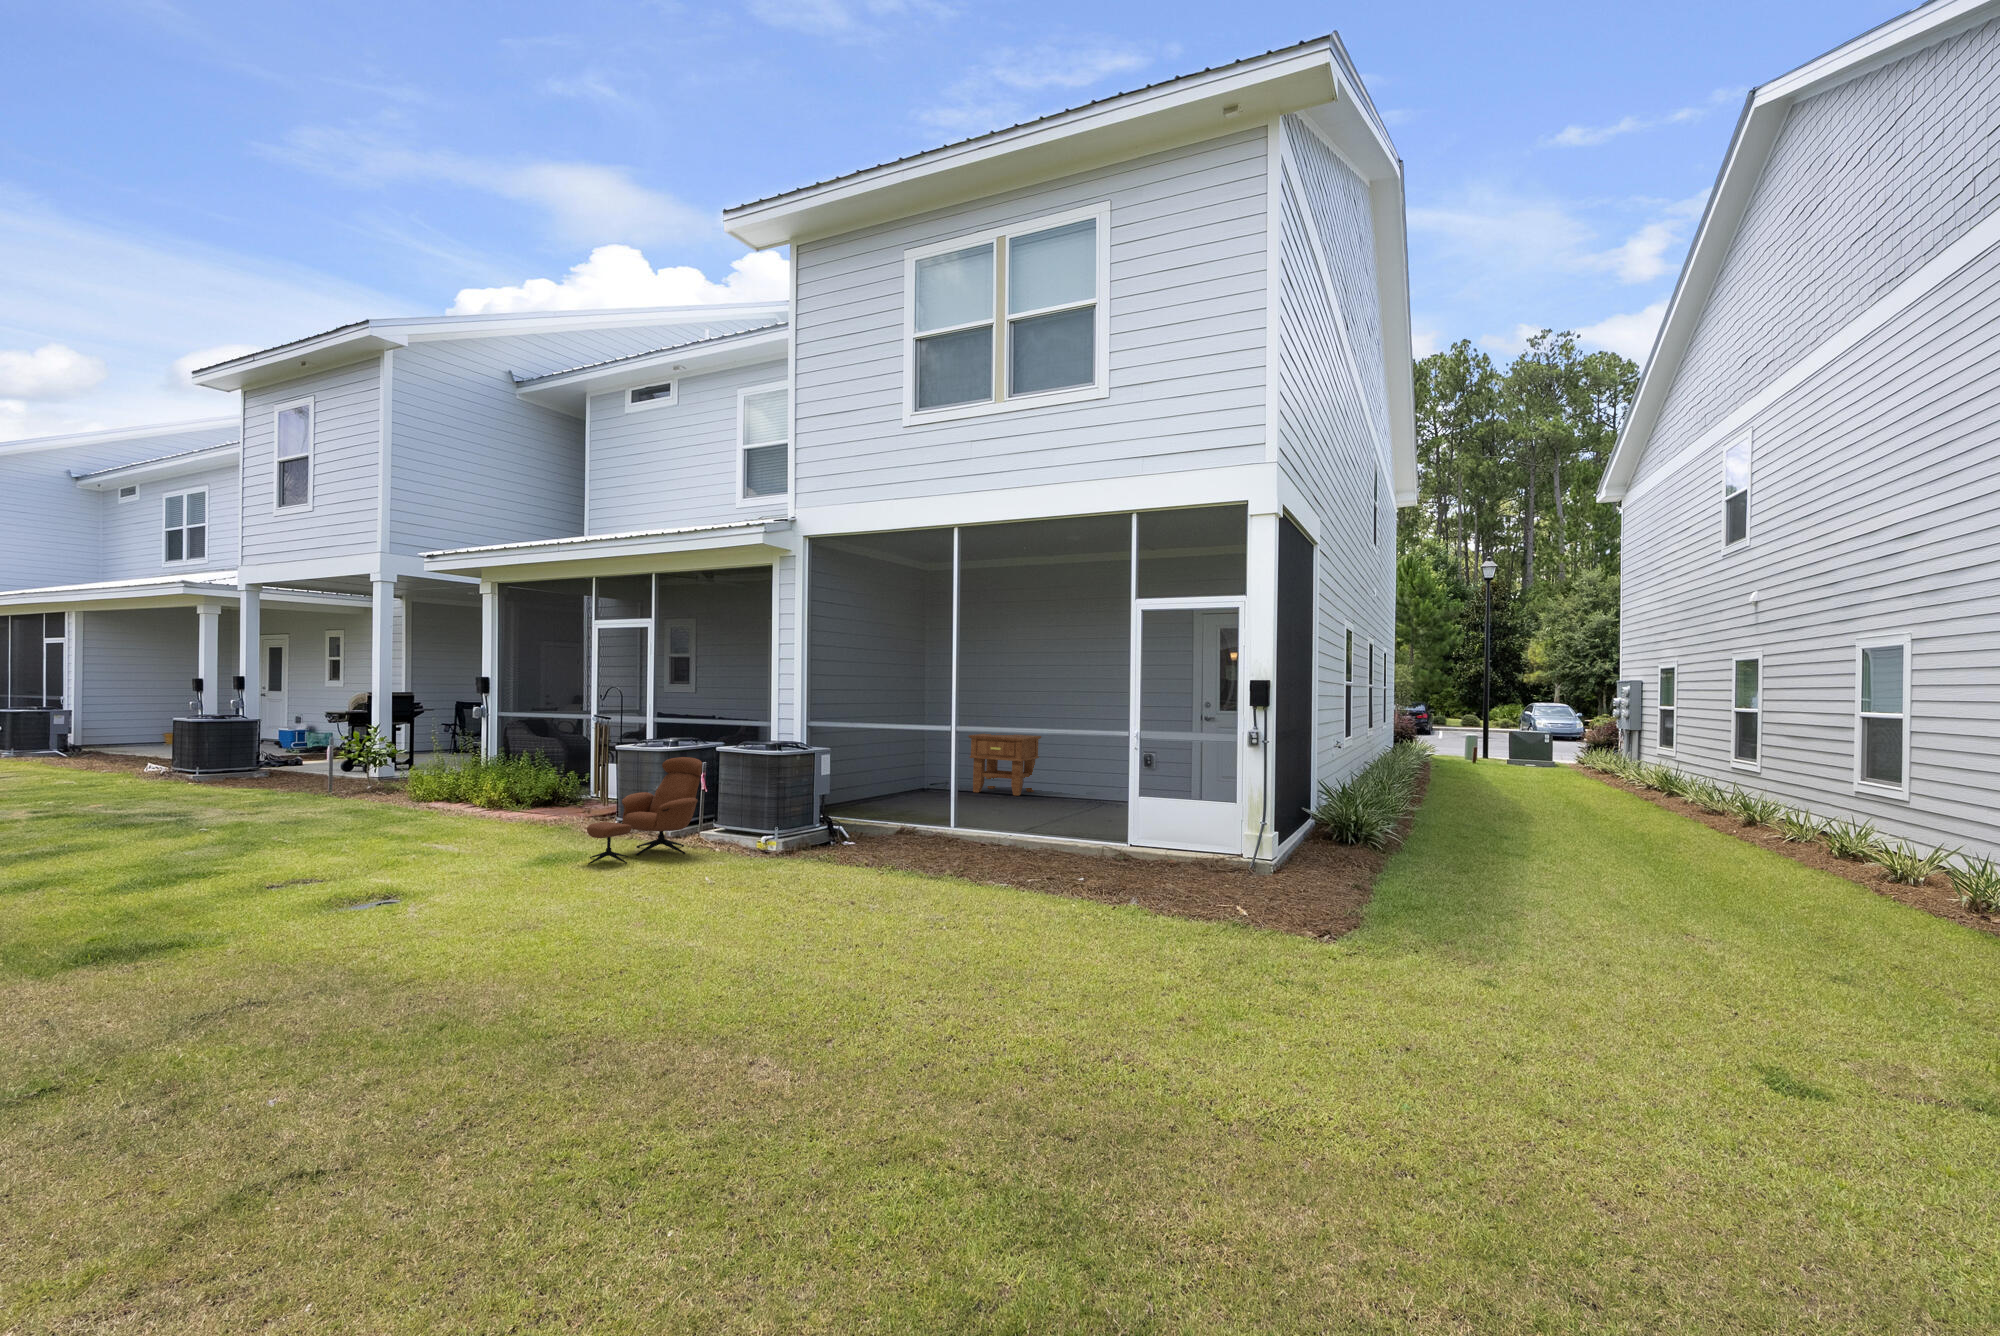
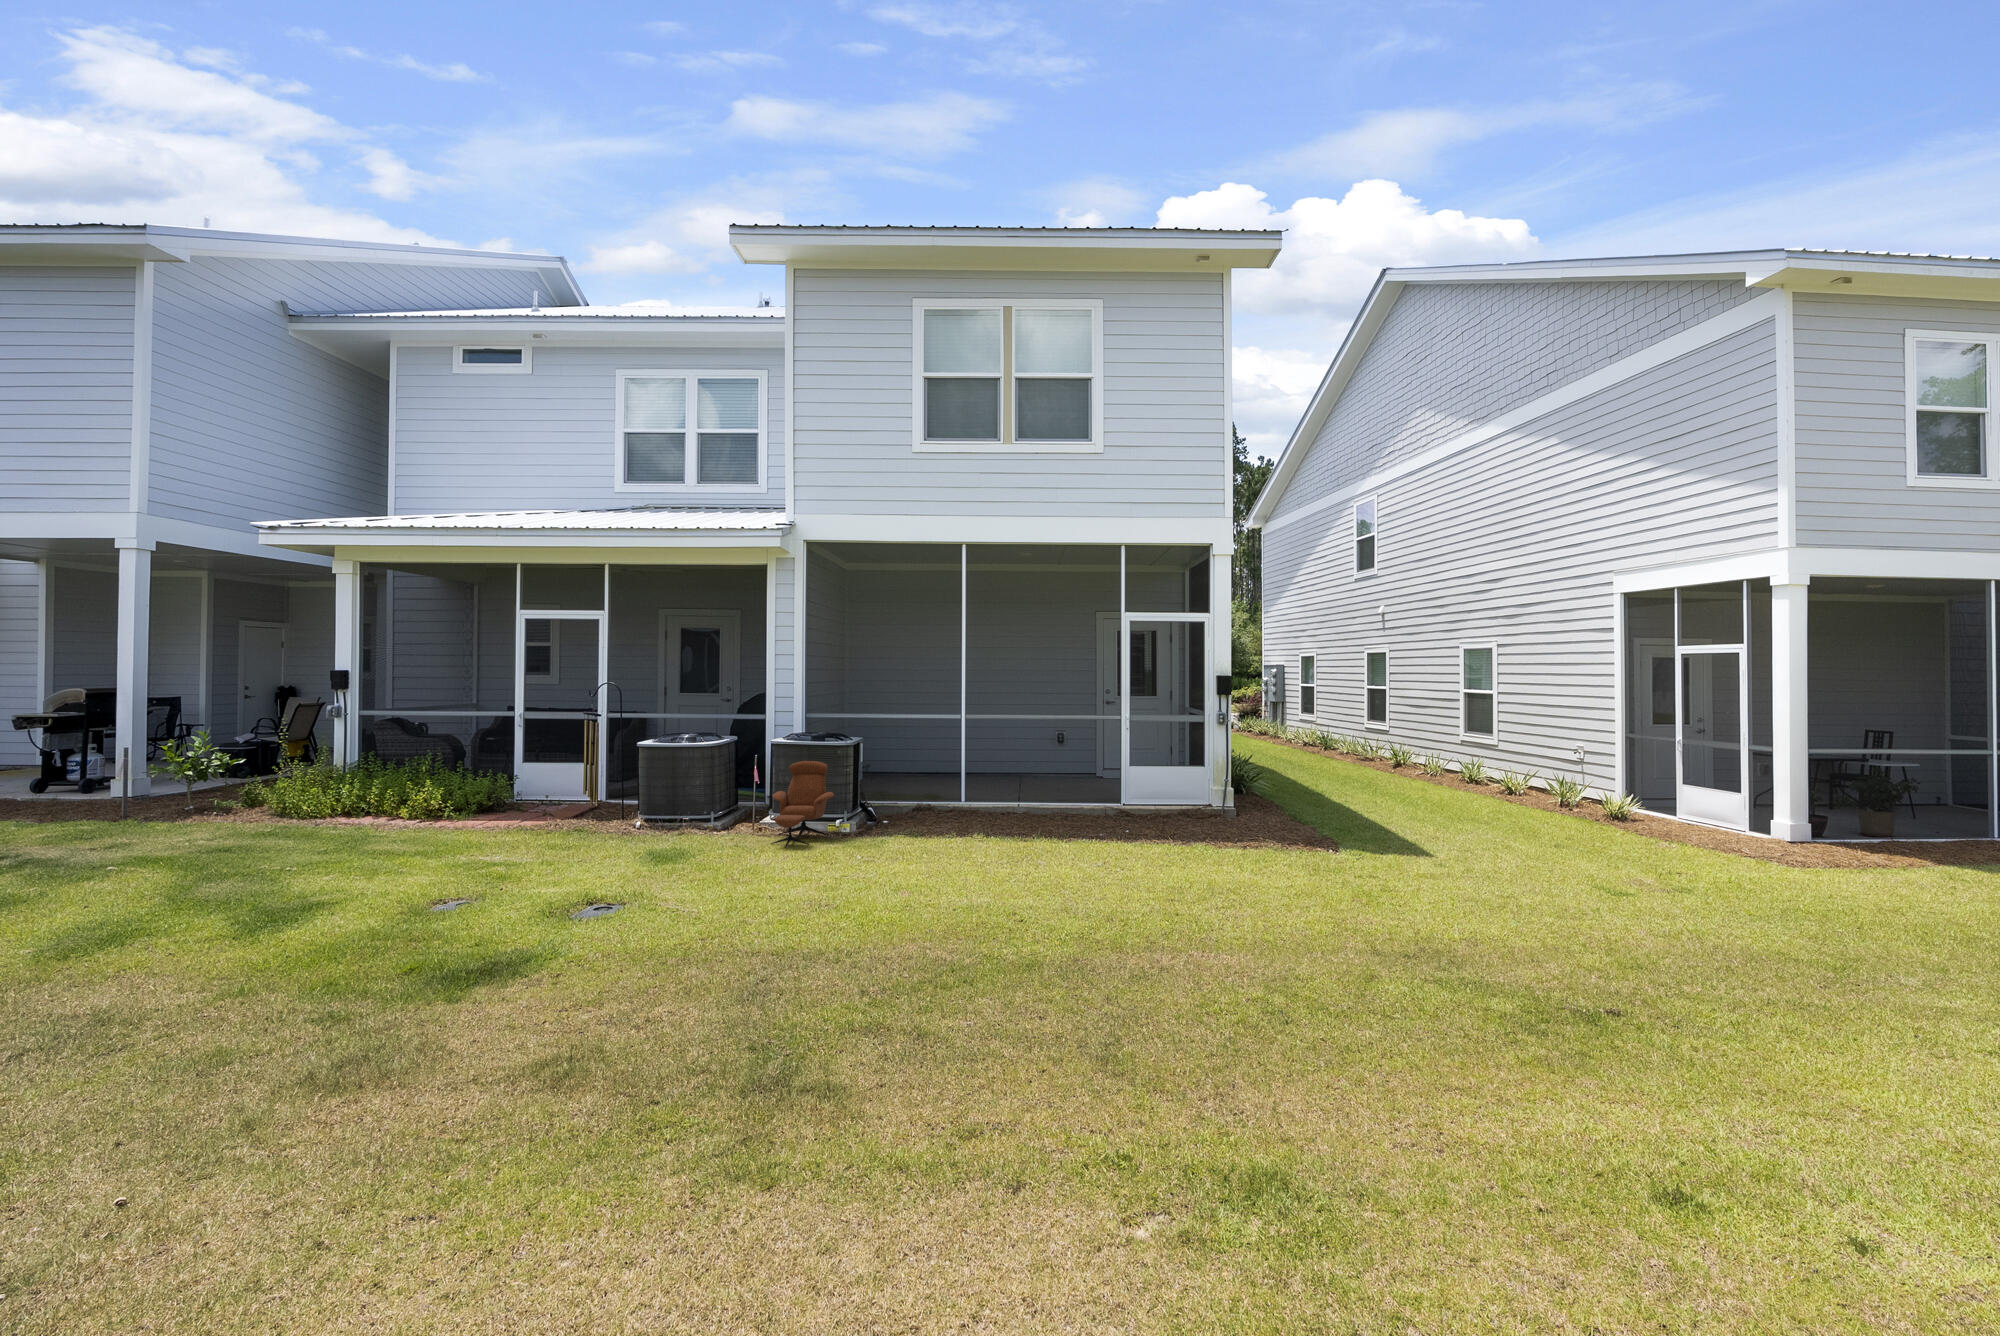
side table: present [968,733,1041,796] -> none [892,729,942,778]

